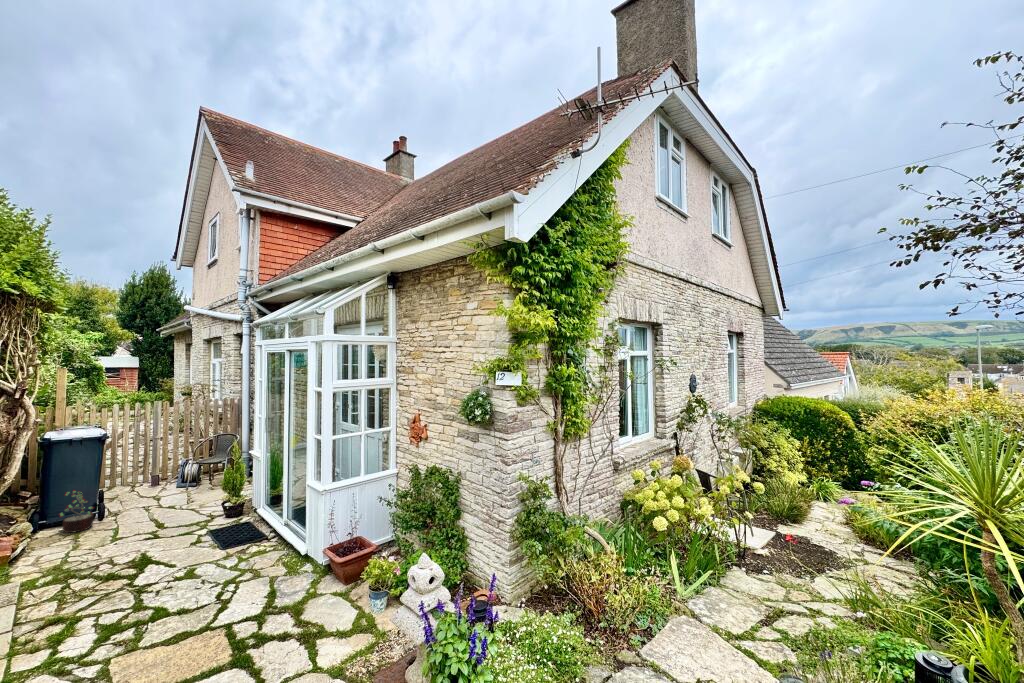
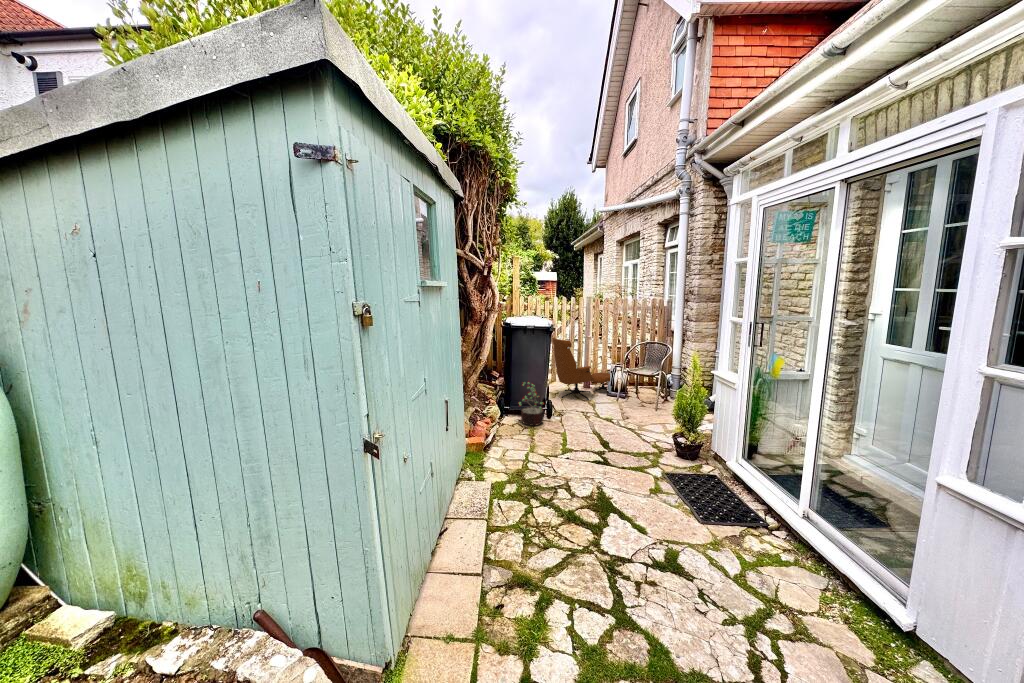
lounge chair: none [111,443,190,502] -> present [553,338,610,400]

